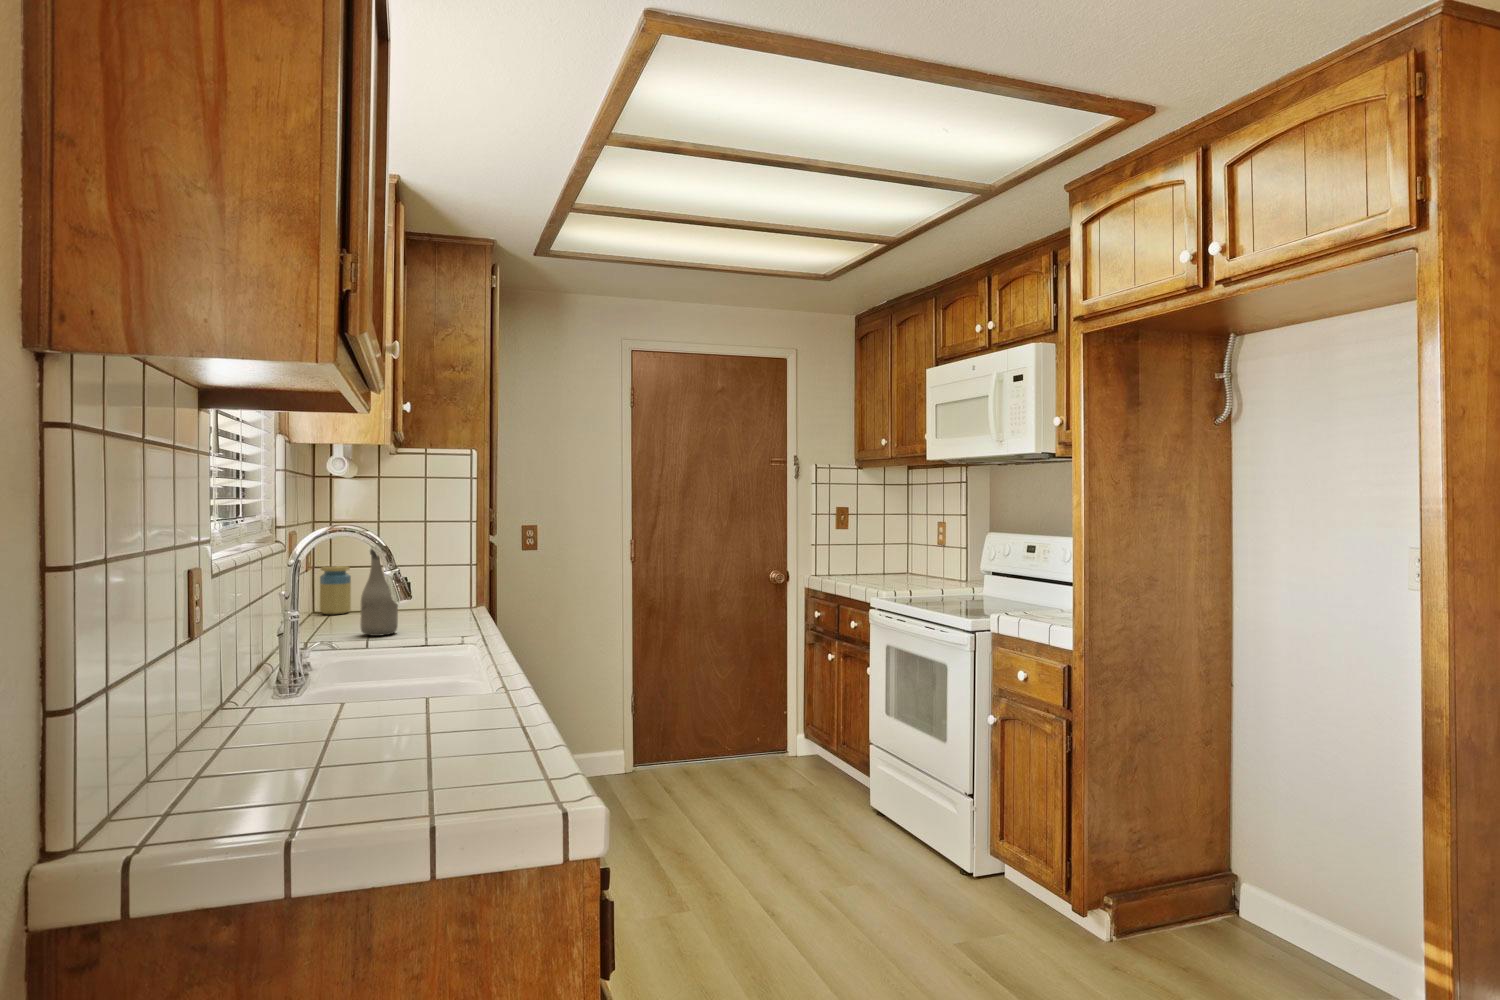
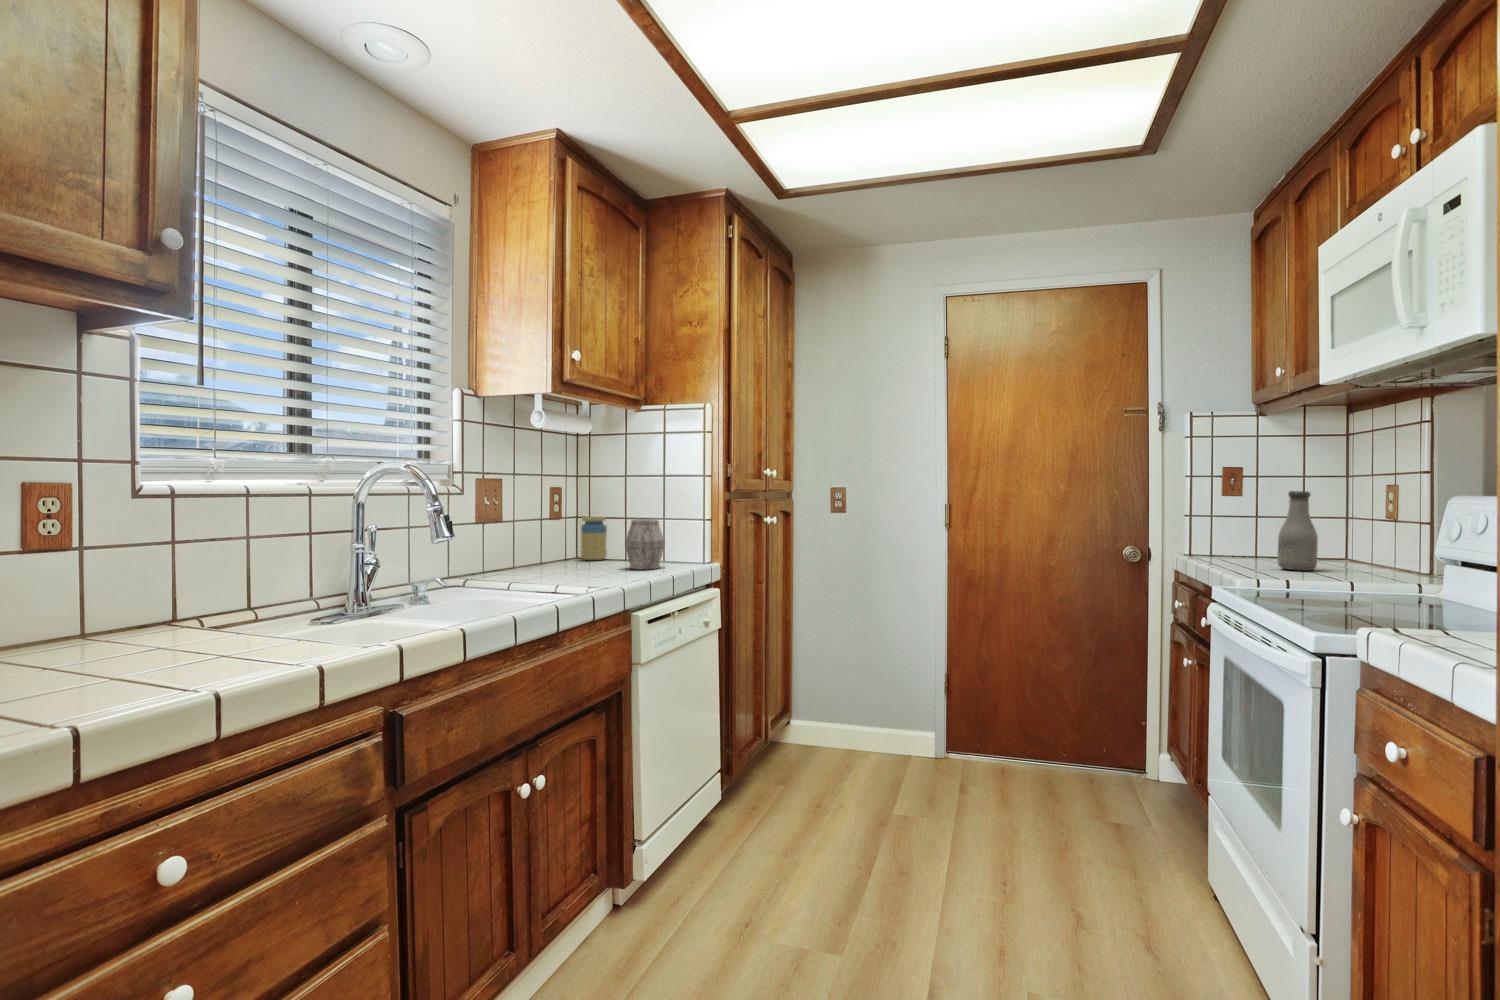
bottle: present [360,549,398,636] -> present [1277,491,1318,571]
mug: none [416,567,460,618] -> present [625,520,665,569]

